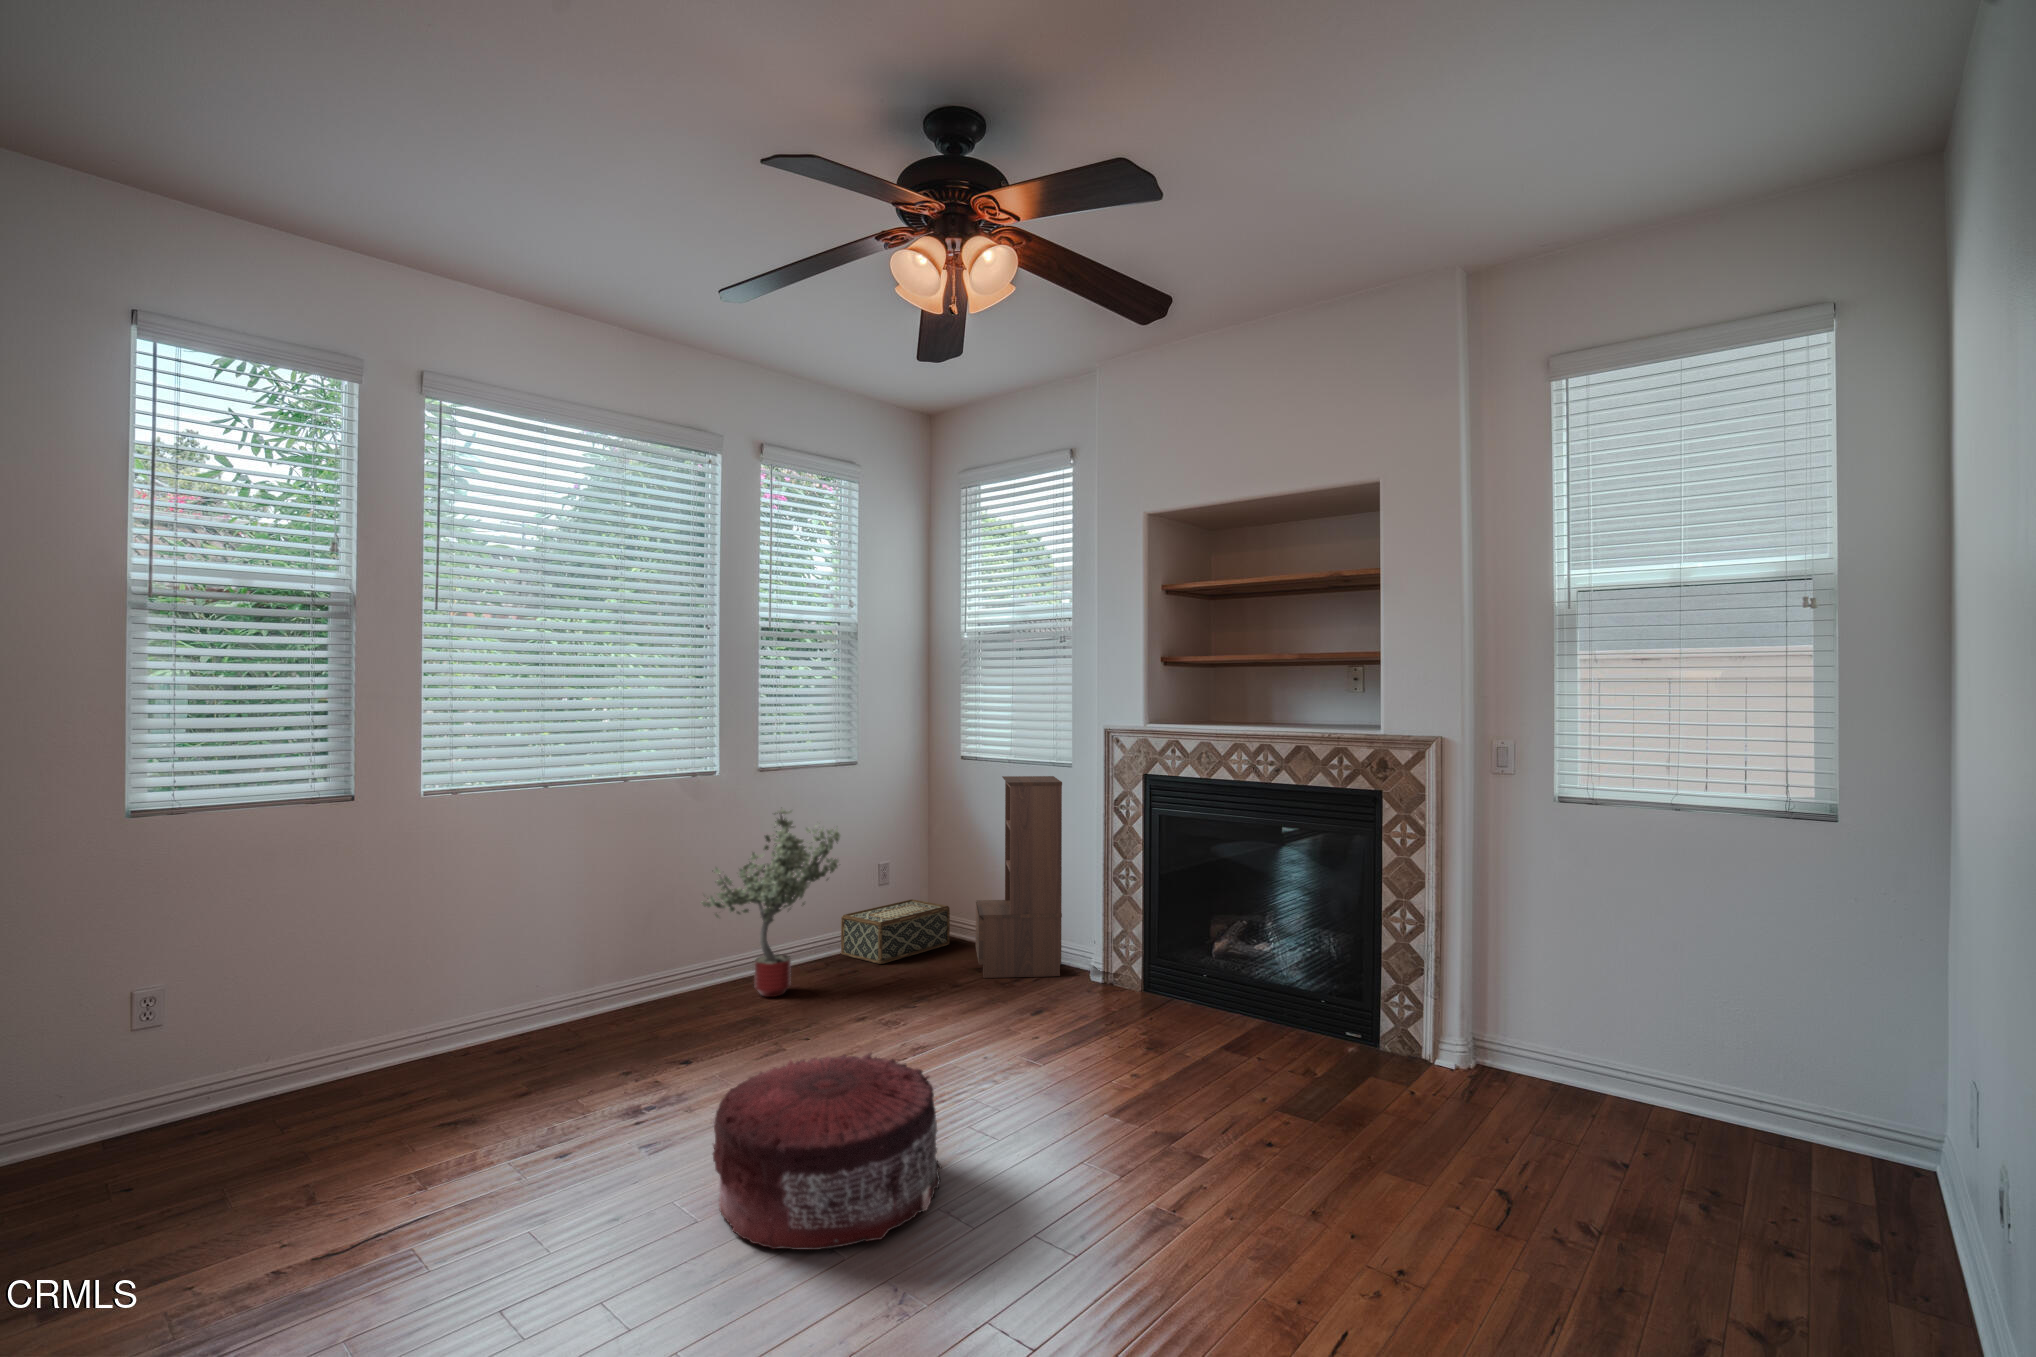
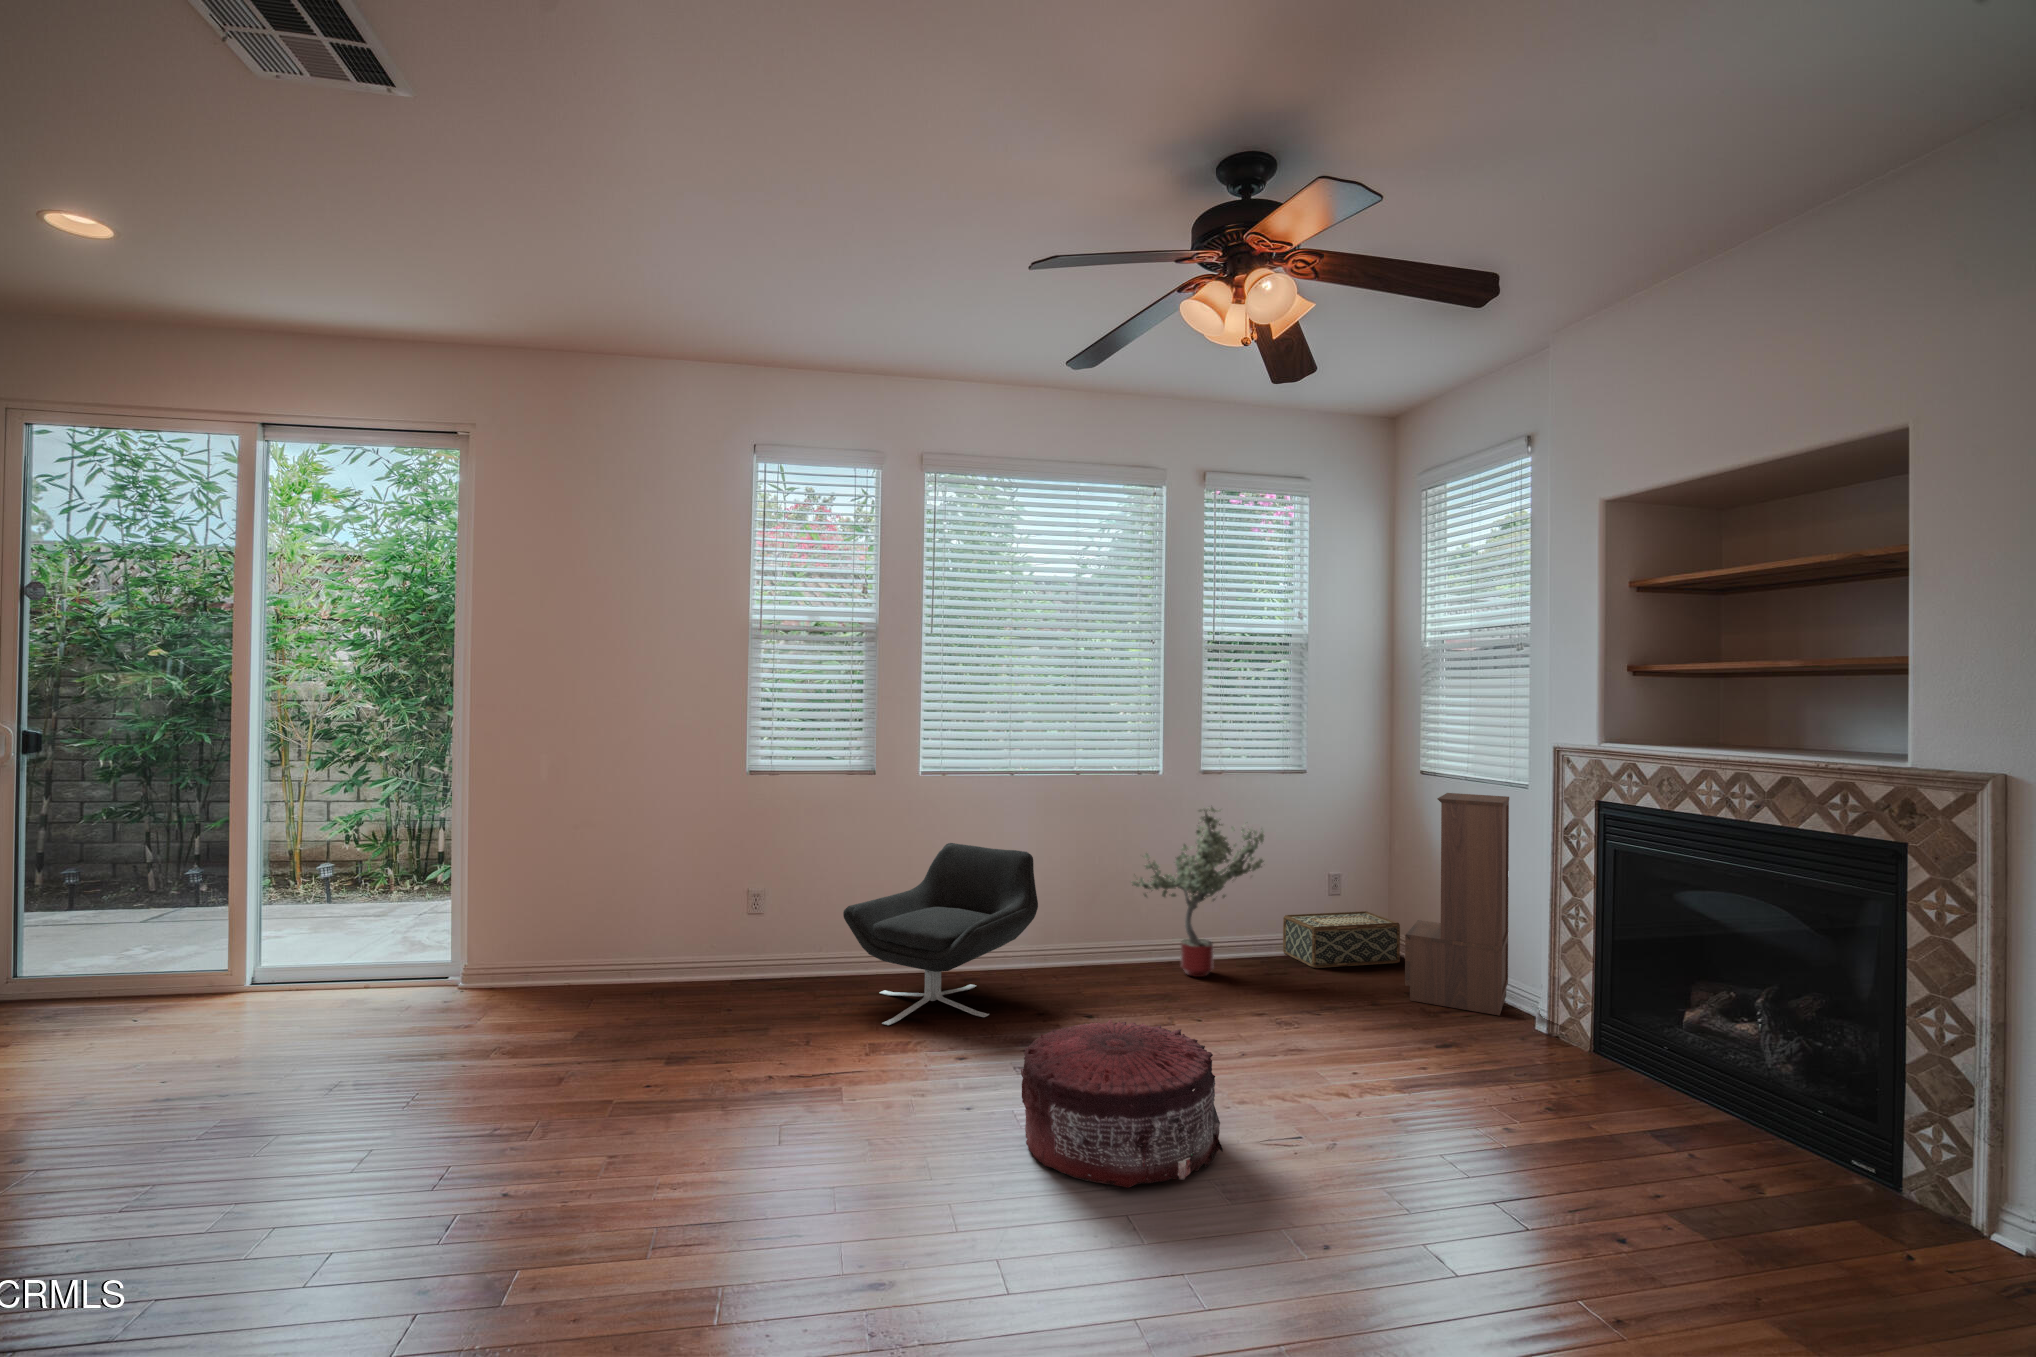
lounge chair: none [323,883,609,1145] -> present [843,843,1038,1025]

